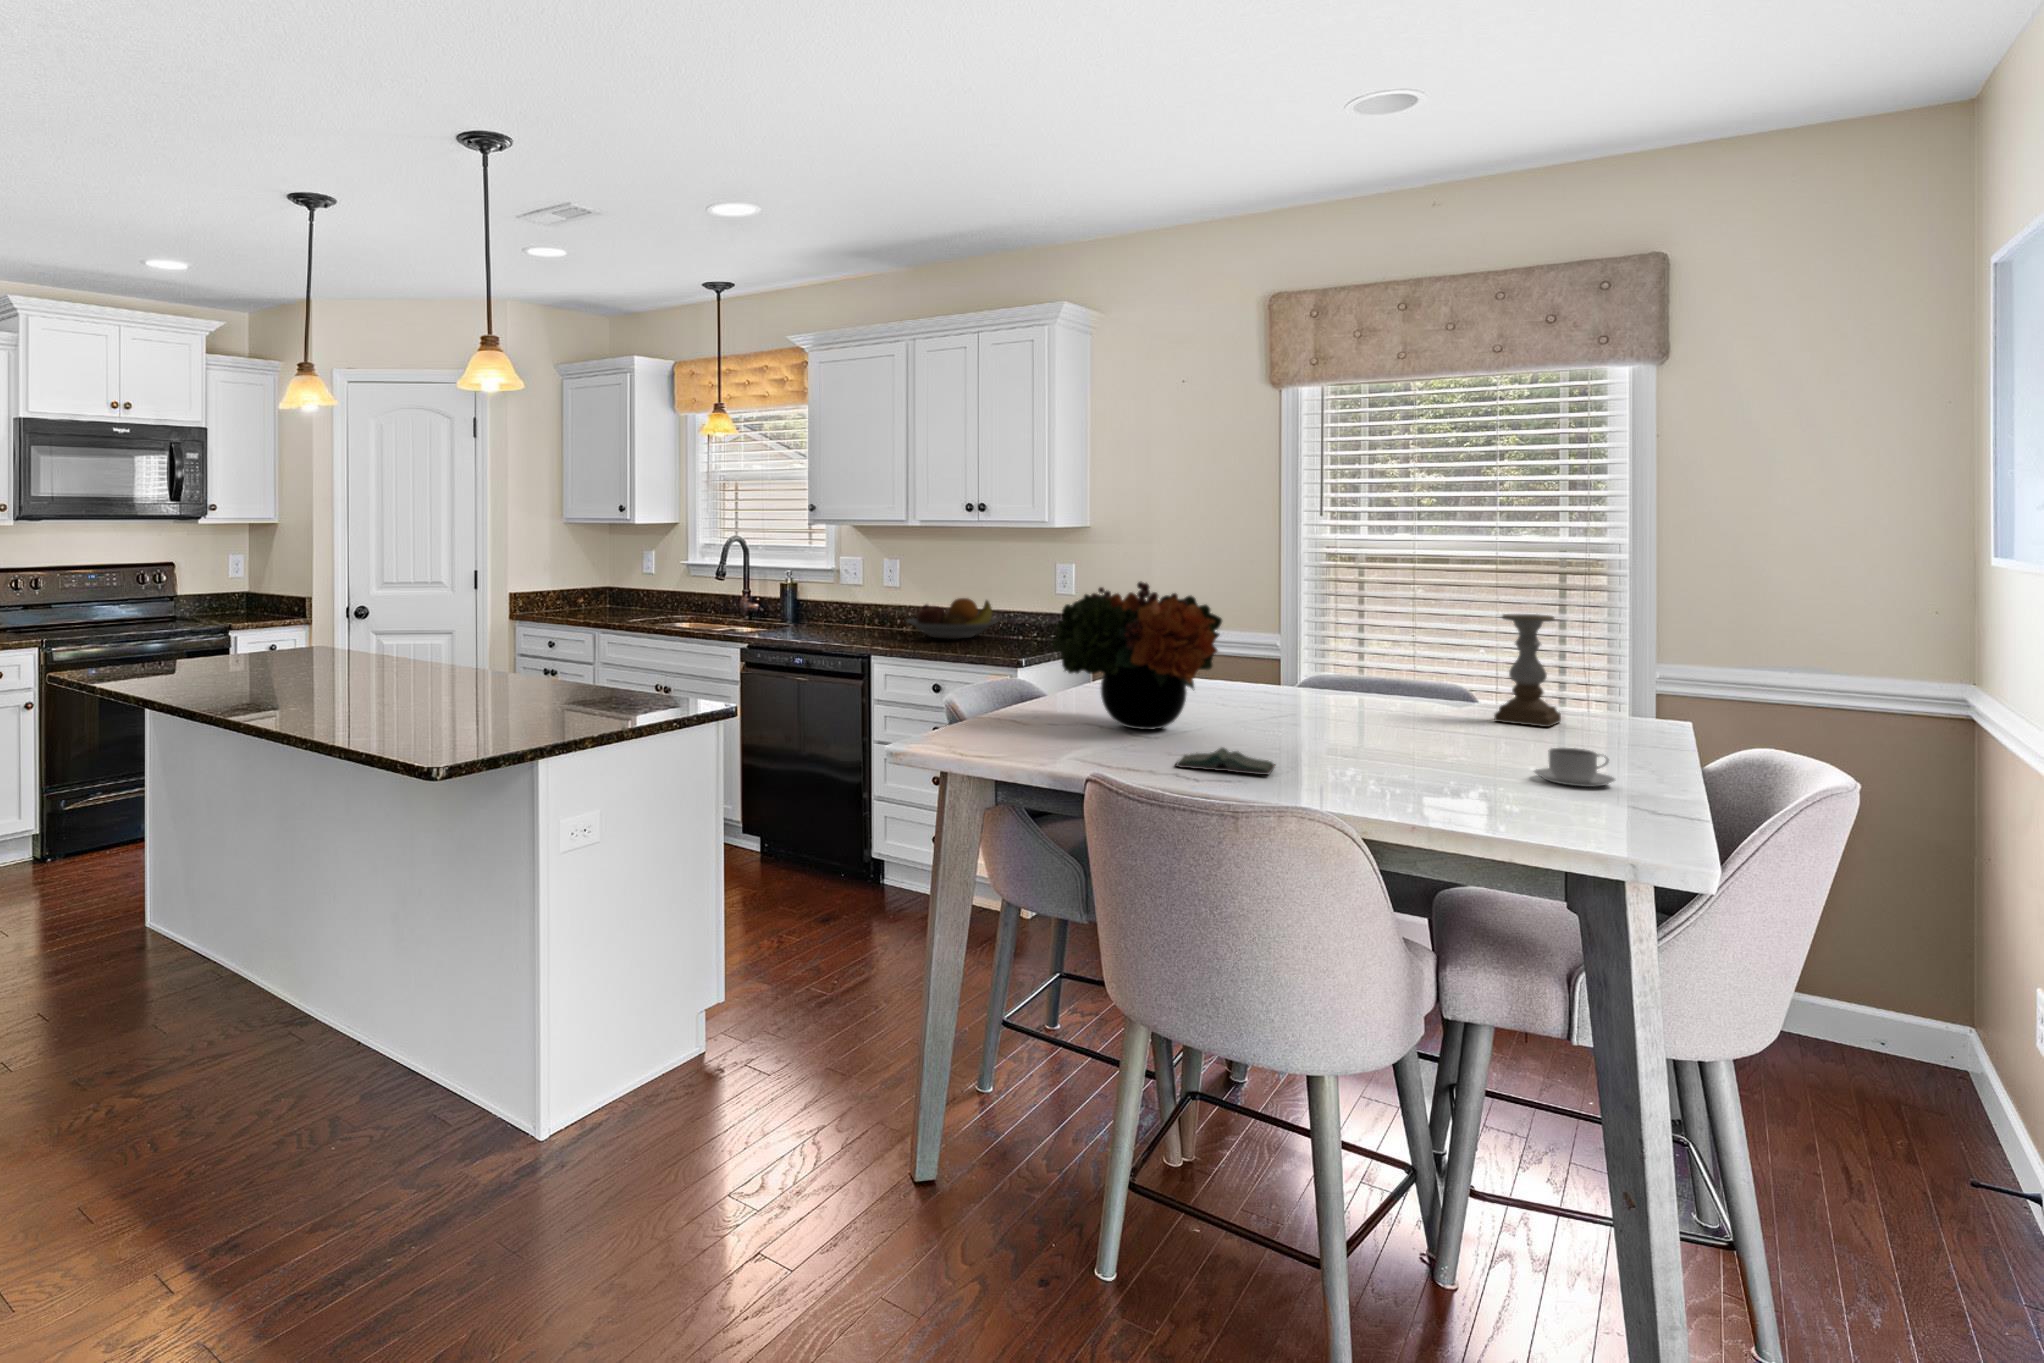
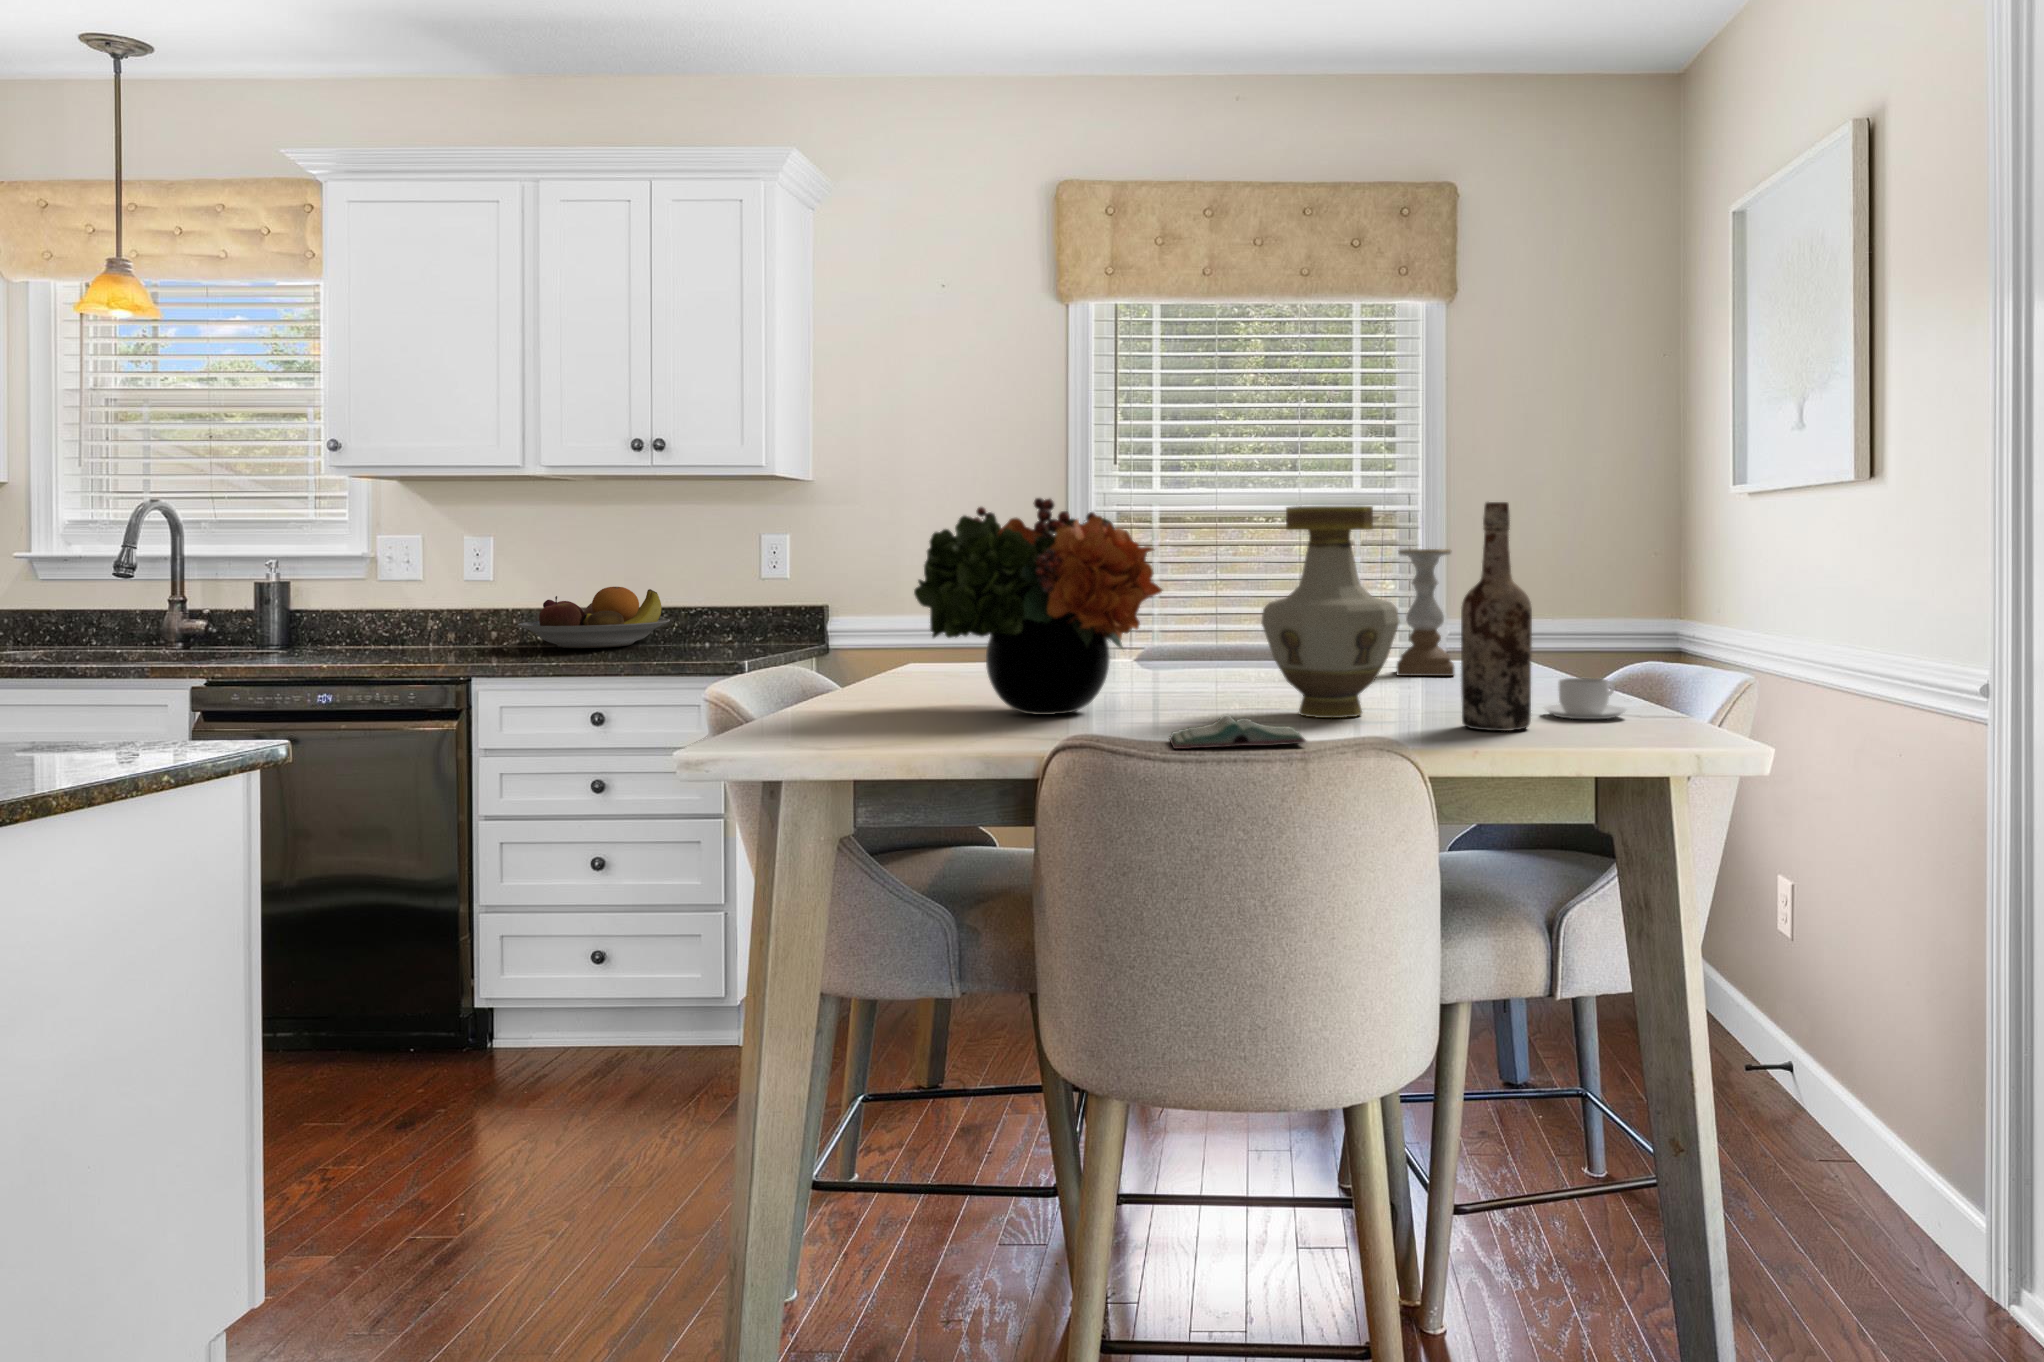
vase: none [1292,595,1403,757] -> present [1261,506,1399,718]
wine bottle: none [1431,605,1493,786] -> present [1461,502,1532,731]

